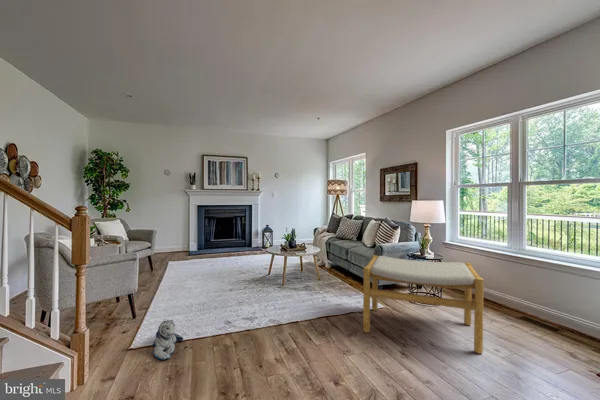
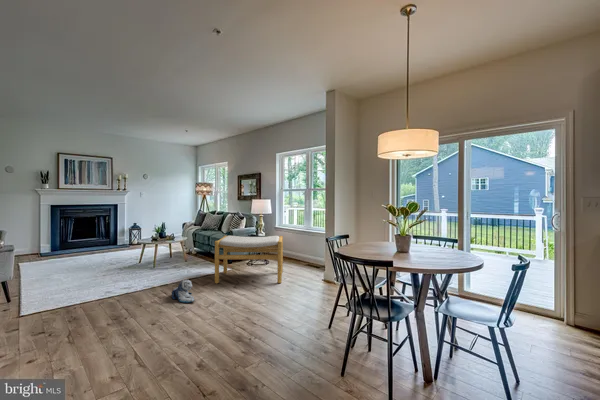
plush toy: present [153,320,183,360] -> present [172,279,194,303]

